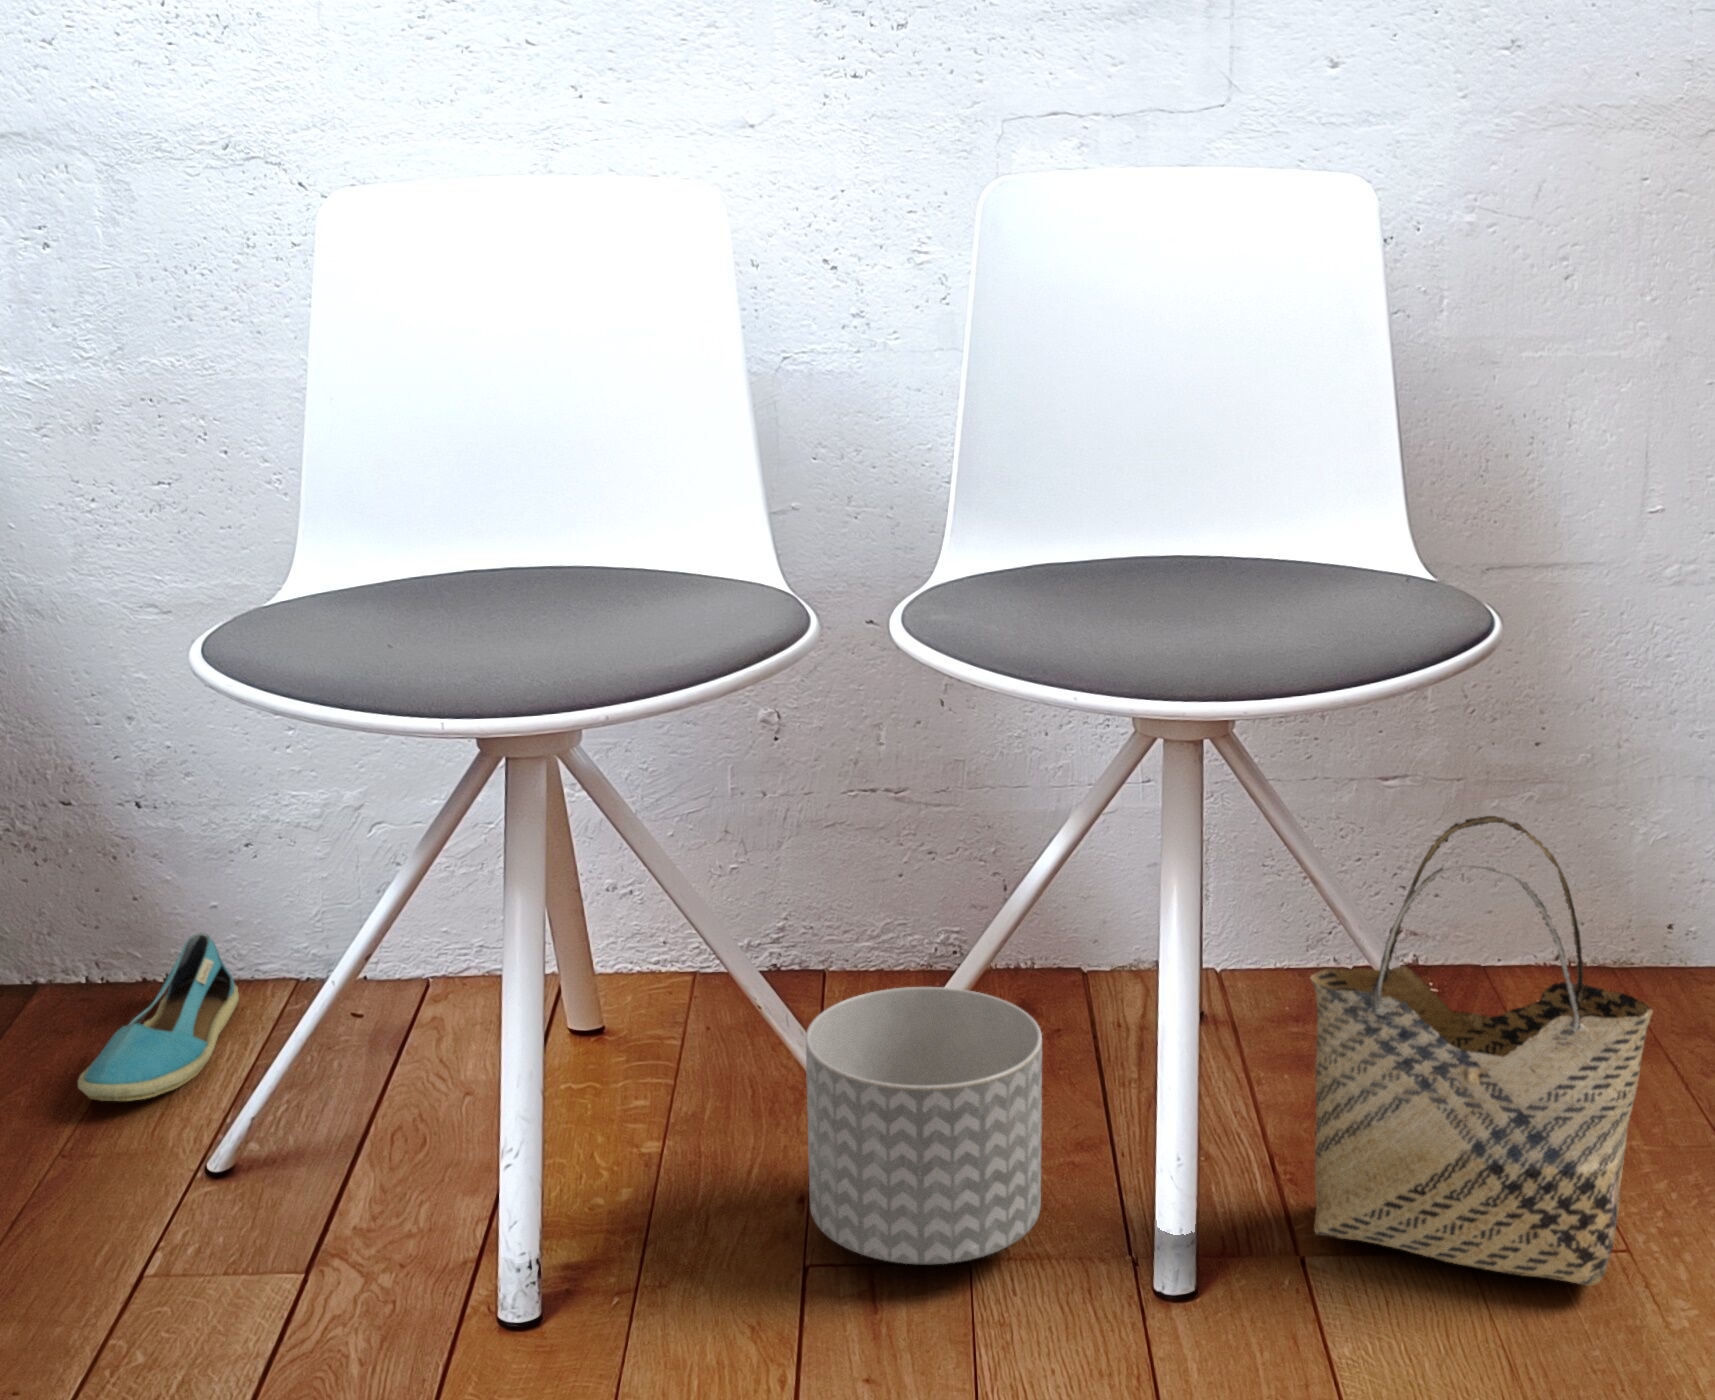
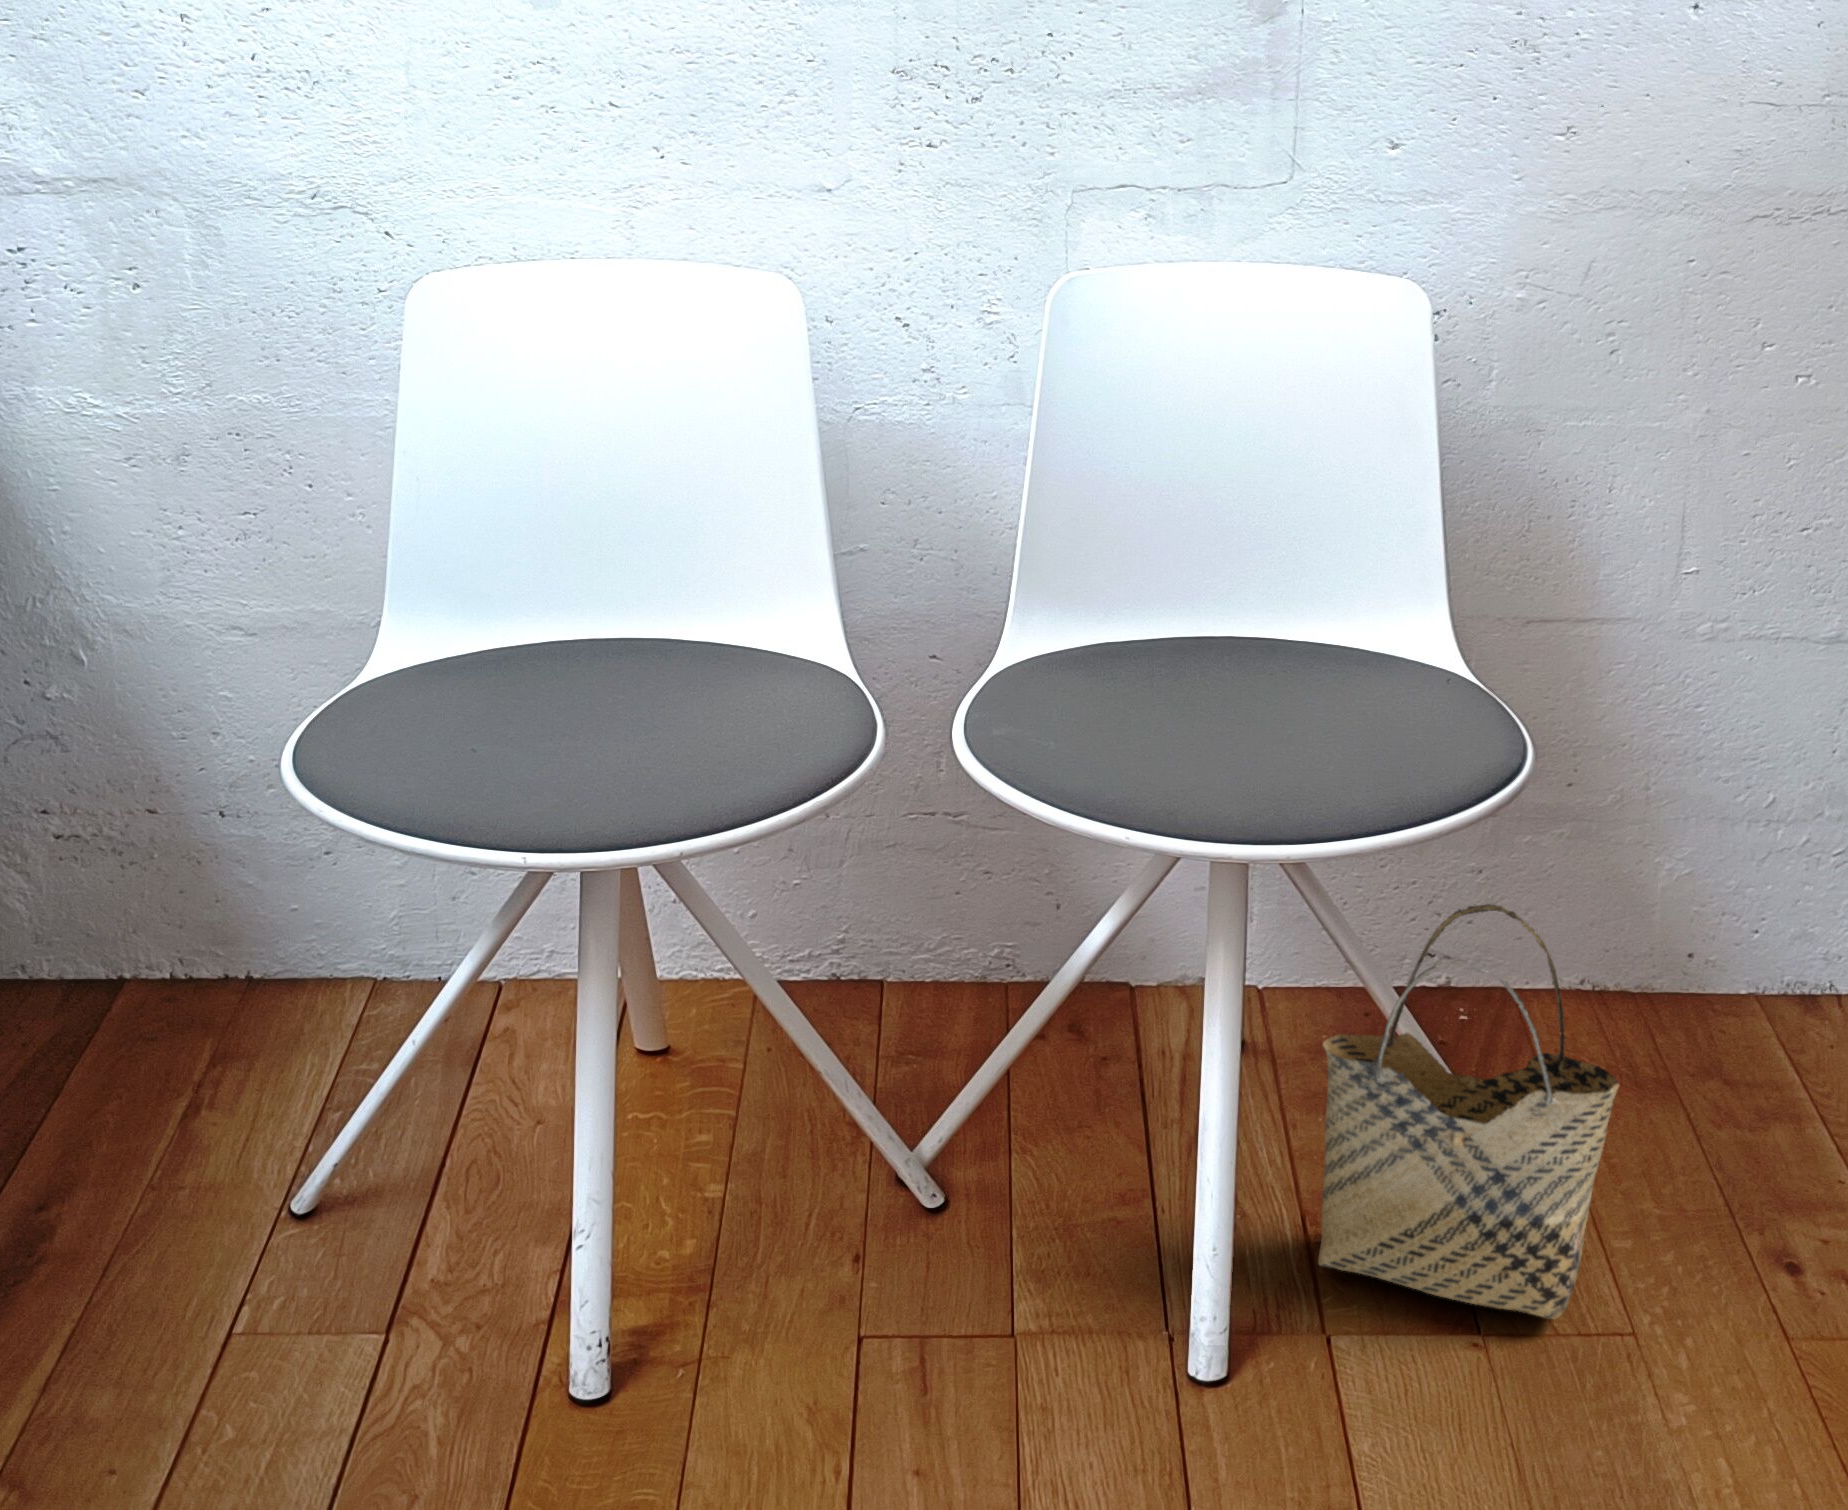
shoe: present [78,933,239,1101] -> none [187,940,323,1112]
planter: present [806,987,1042,1264] -> none [871,1037,1082,1291]

